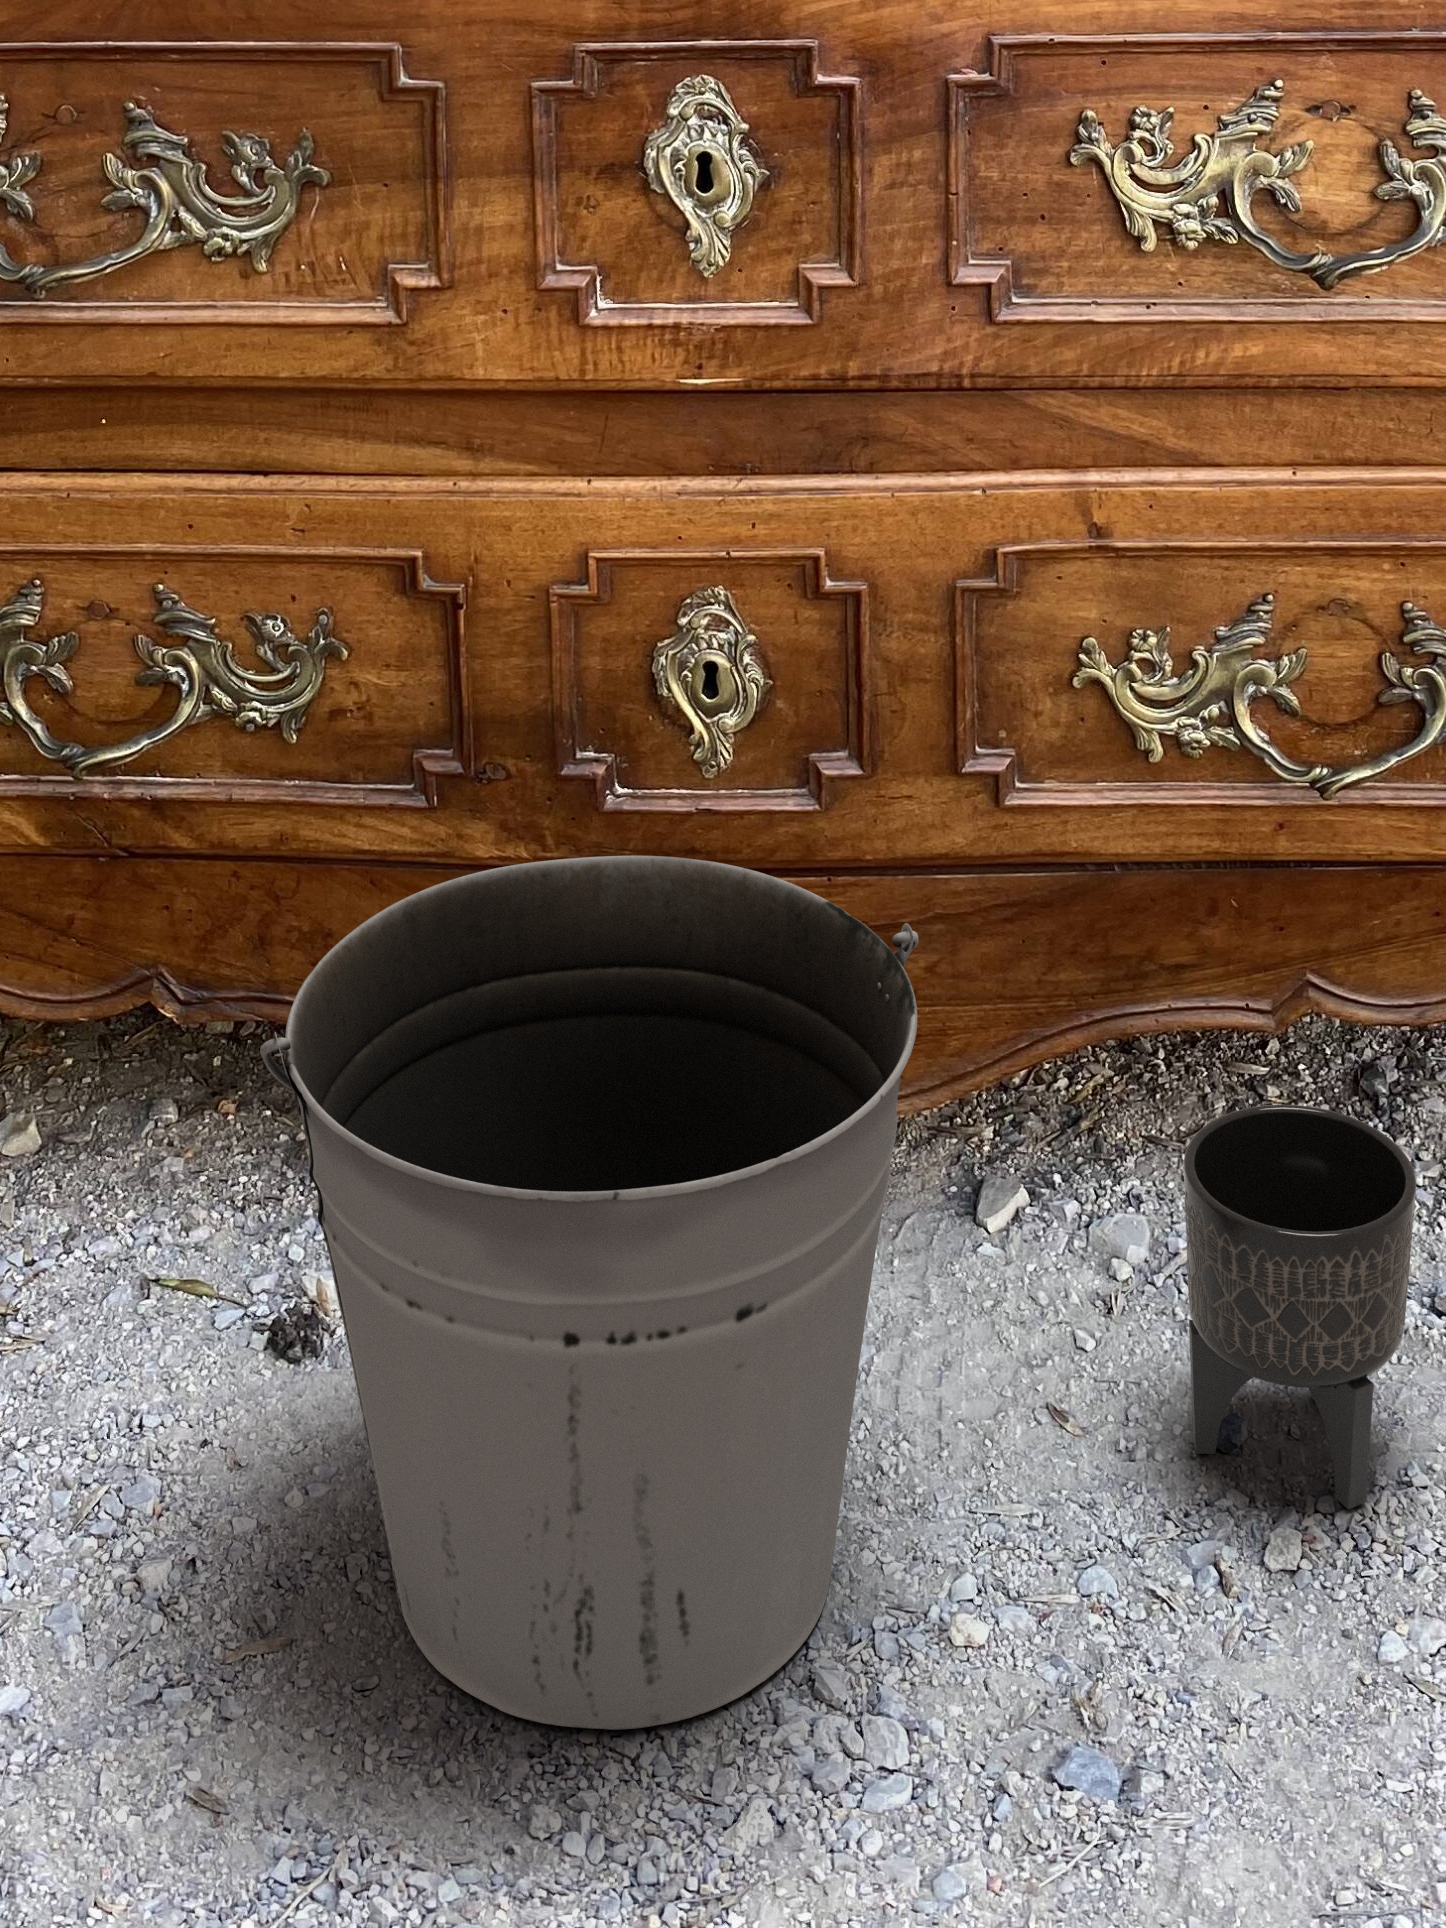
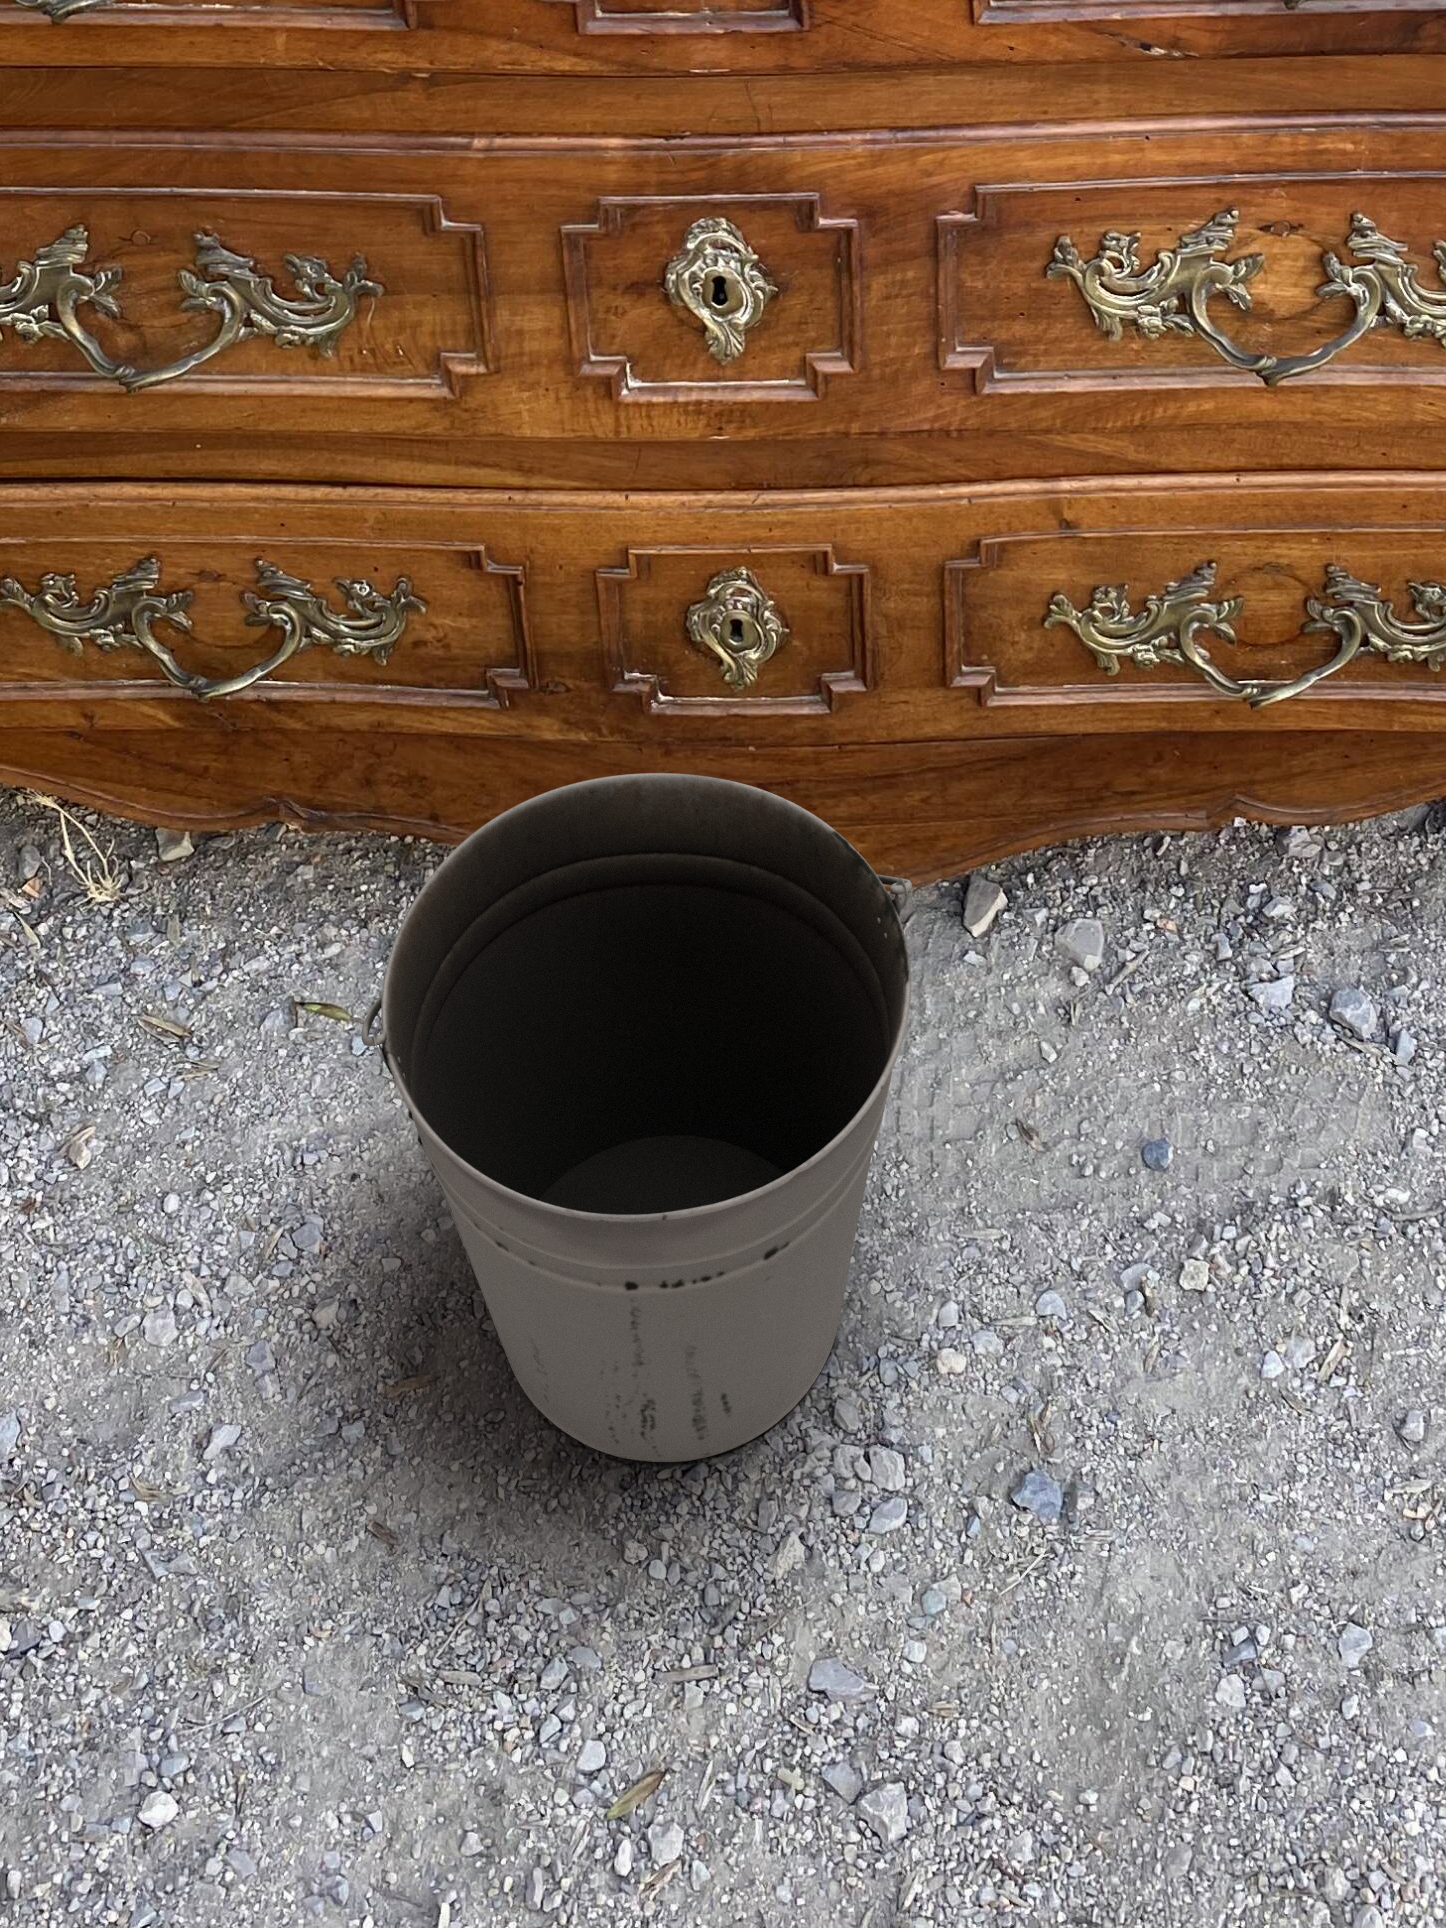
planter: present [1184,1105,1416,1509] -> none [1131,922,1322,1226]

